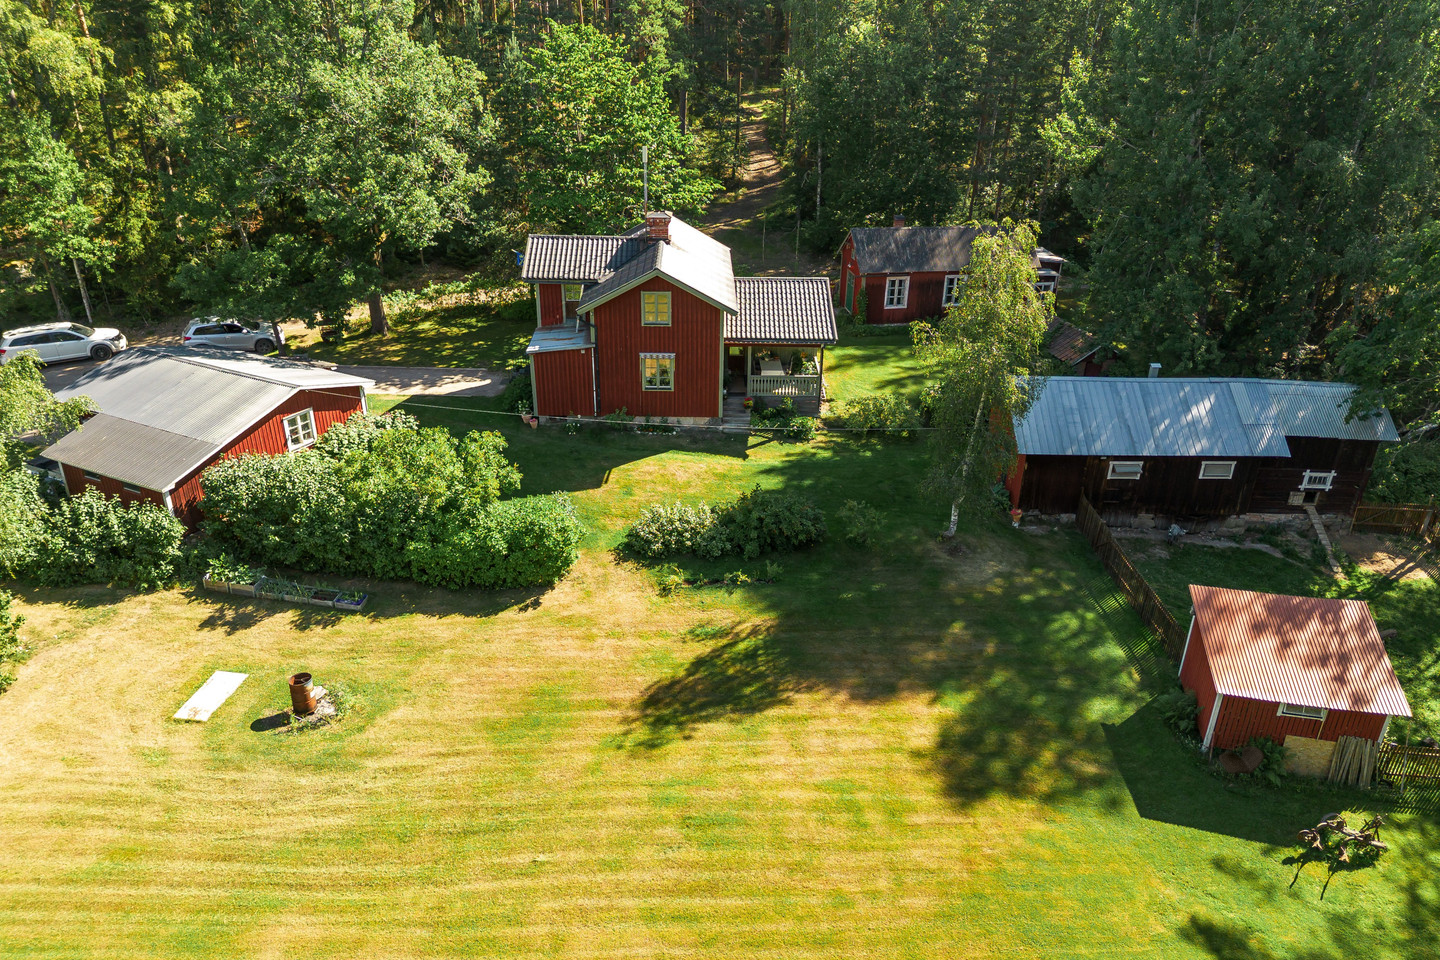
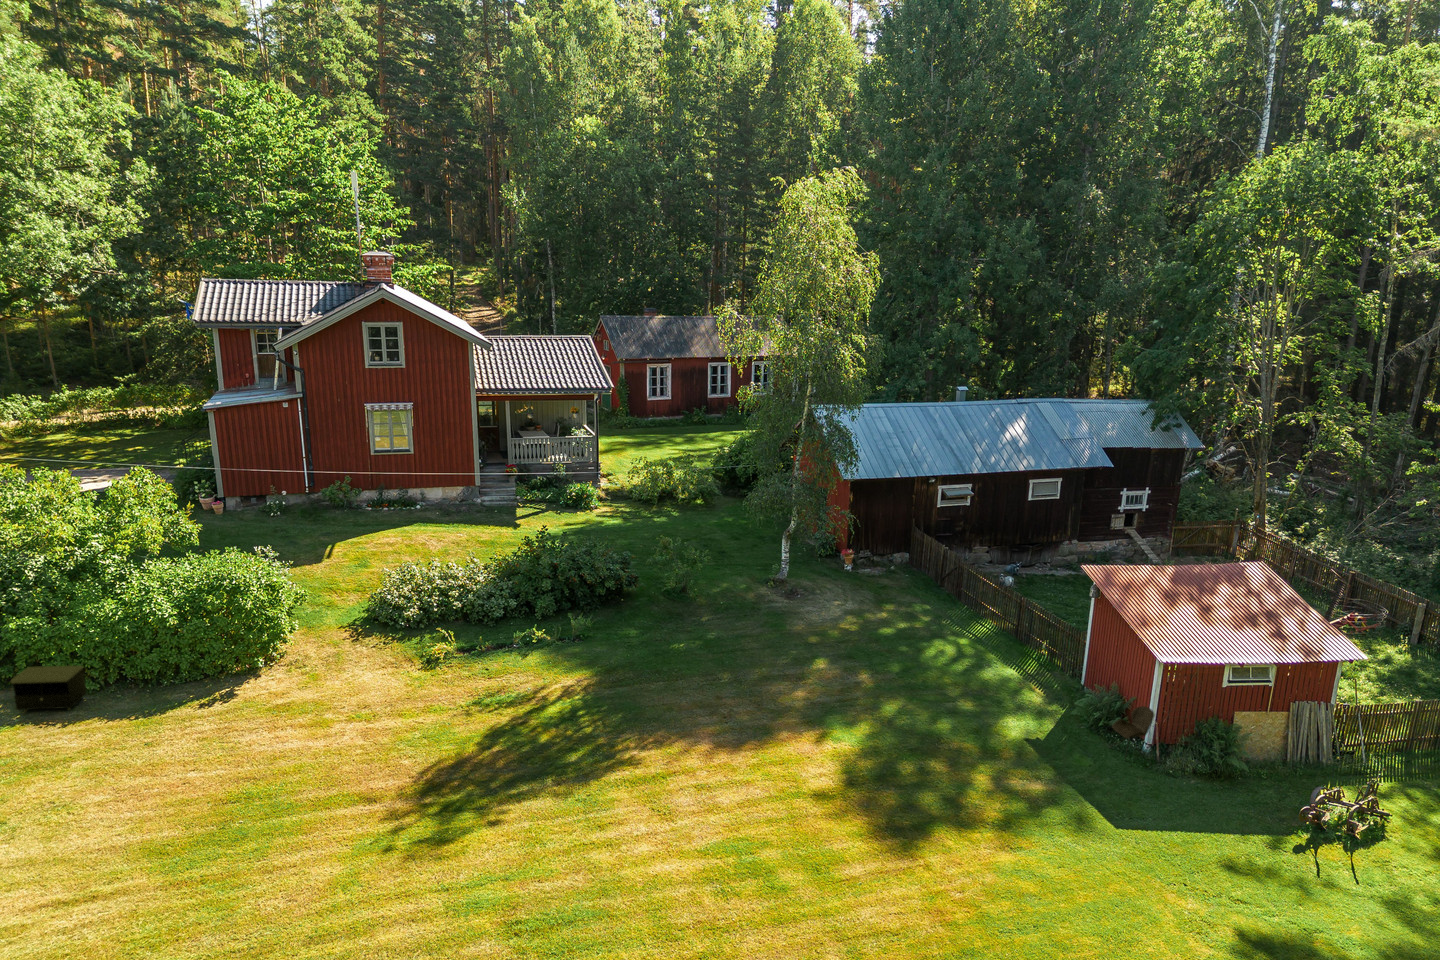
storage bench: none [421,568,462,598] -> present [11,666,86,711]

